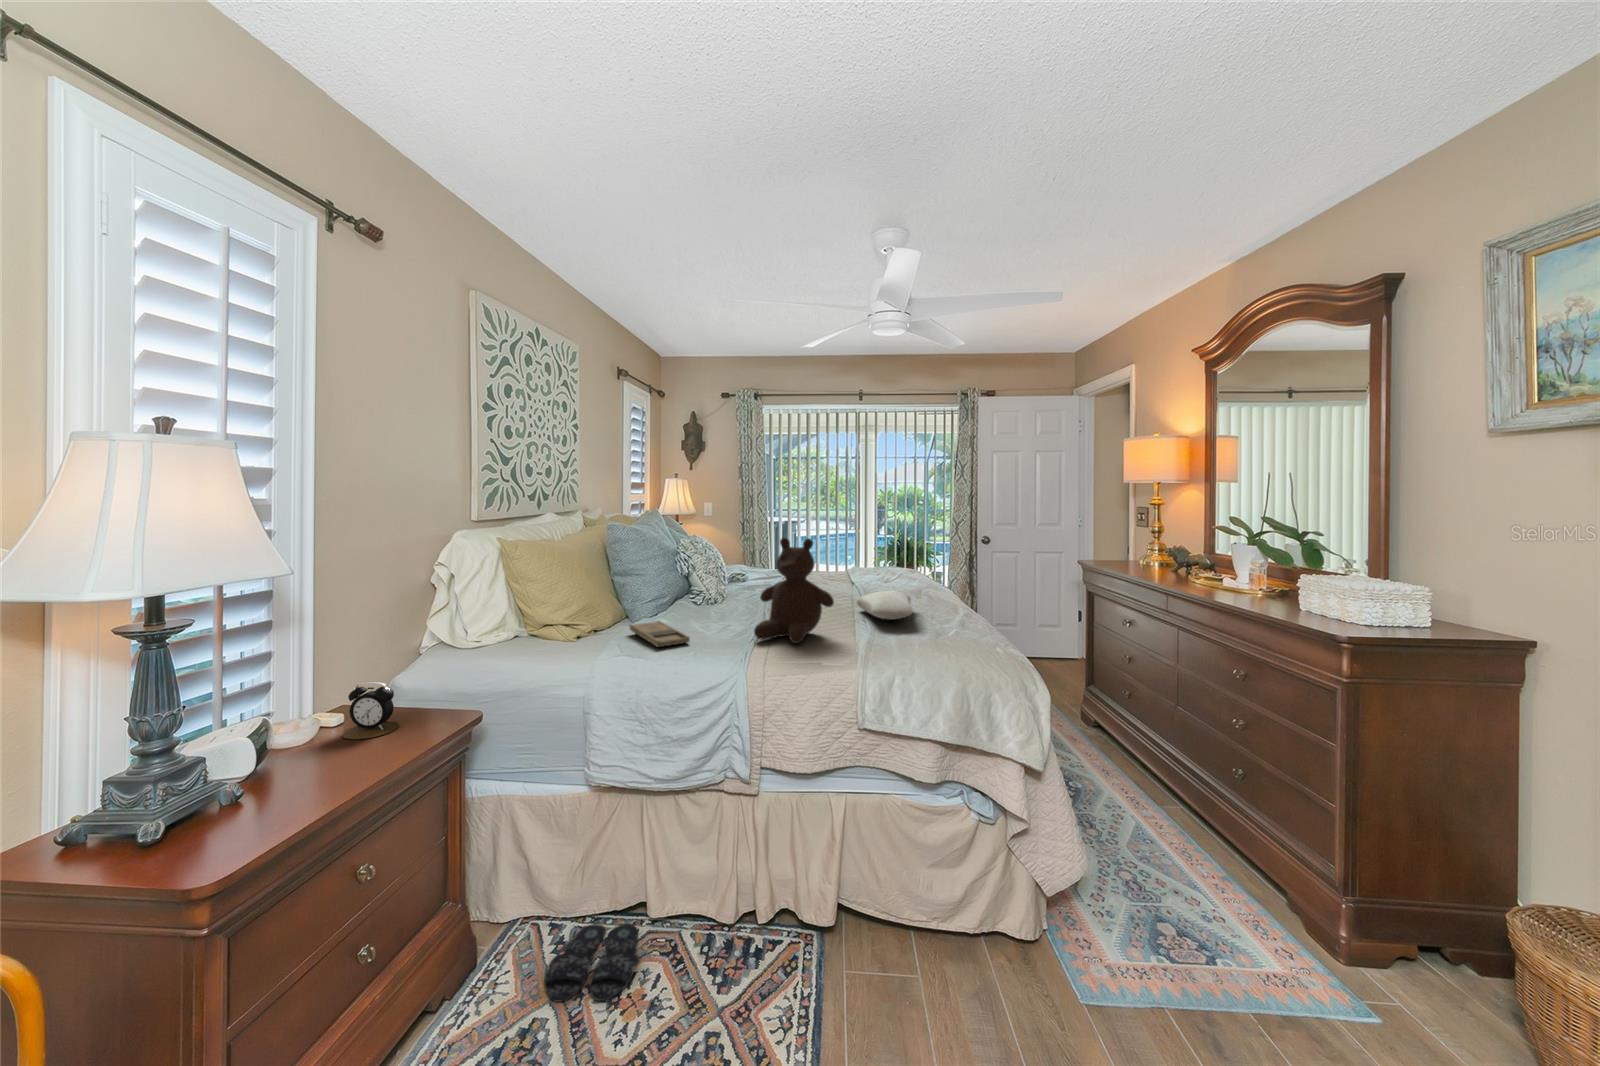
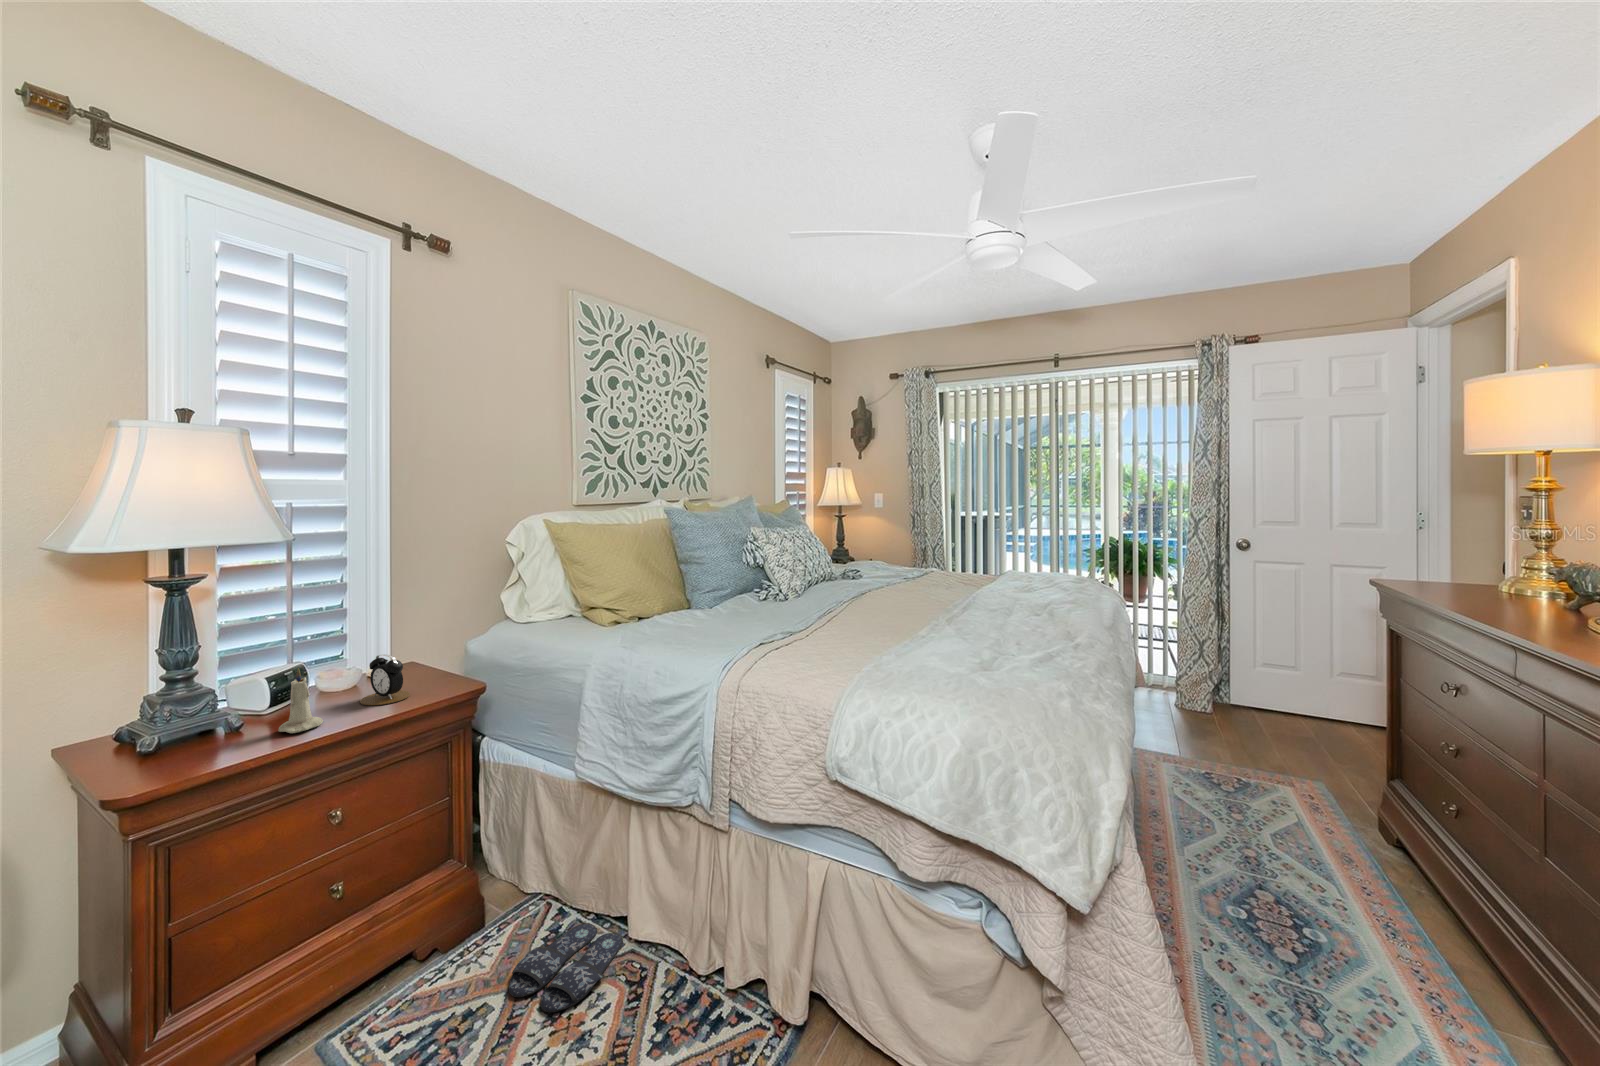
teddy bear: present [754,538,834,643] -> none [773,536,869,664]
pillow: present [856,591,913,619] -> none [931,608,1012,646]
tray: present [629,621,690,647] -> none [669,619,708,649]
candle: none [290,700,339,776] -> present [278,668,323,733]

